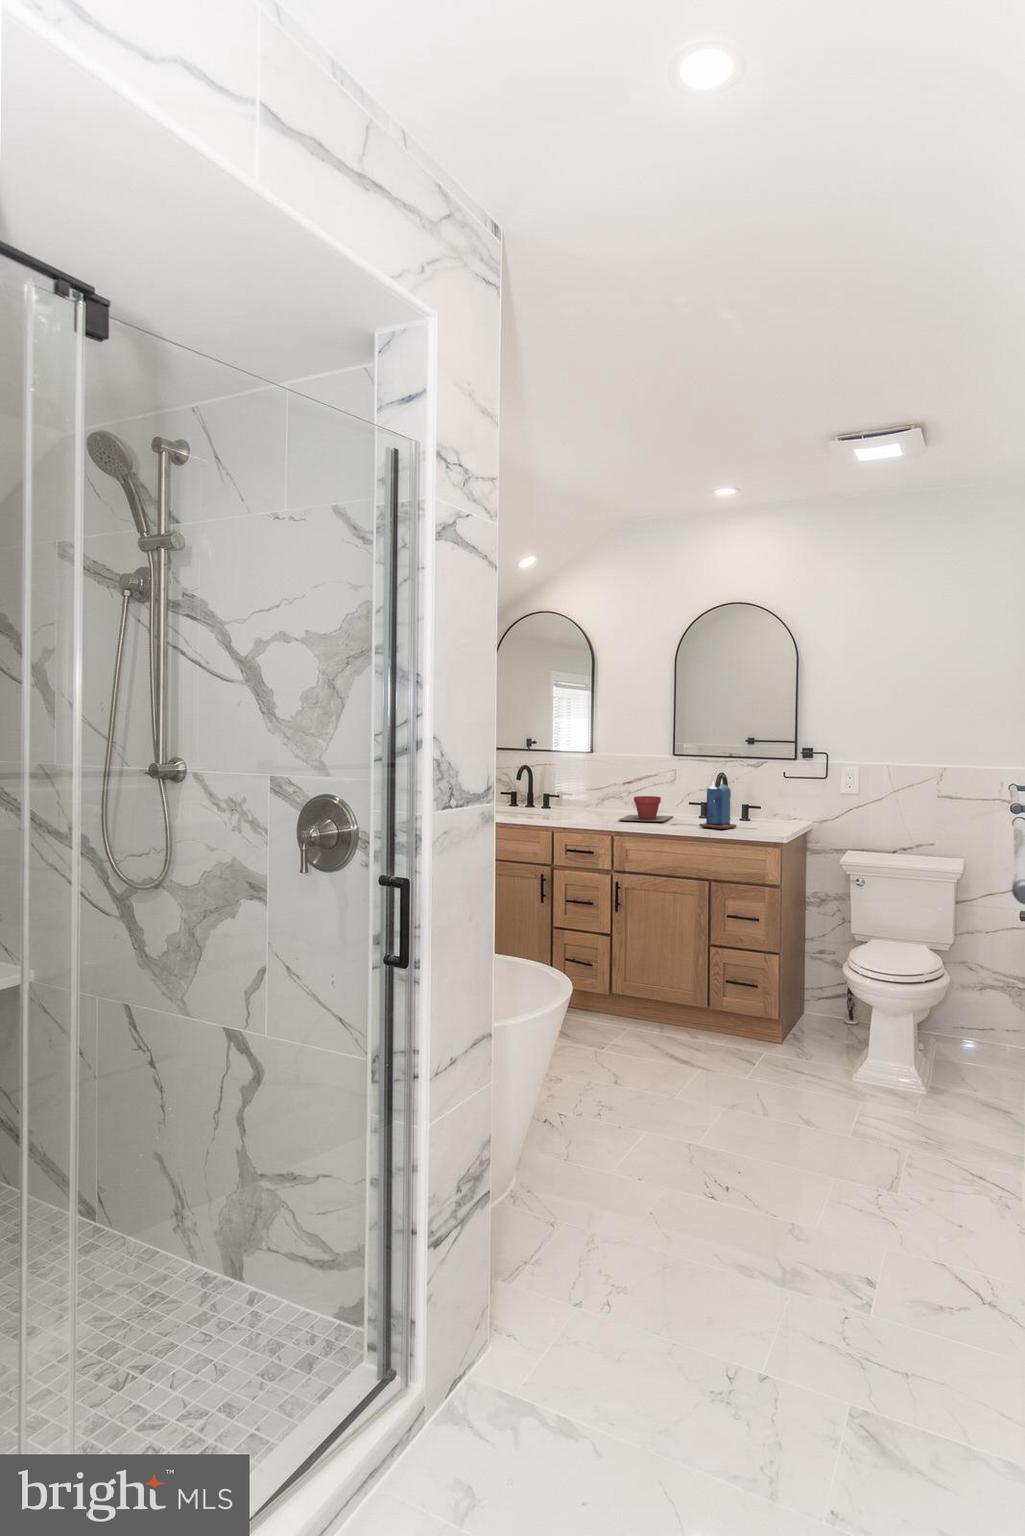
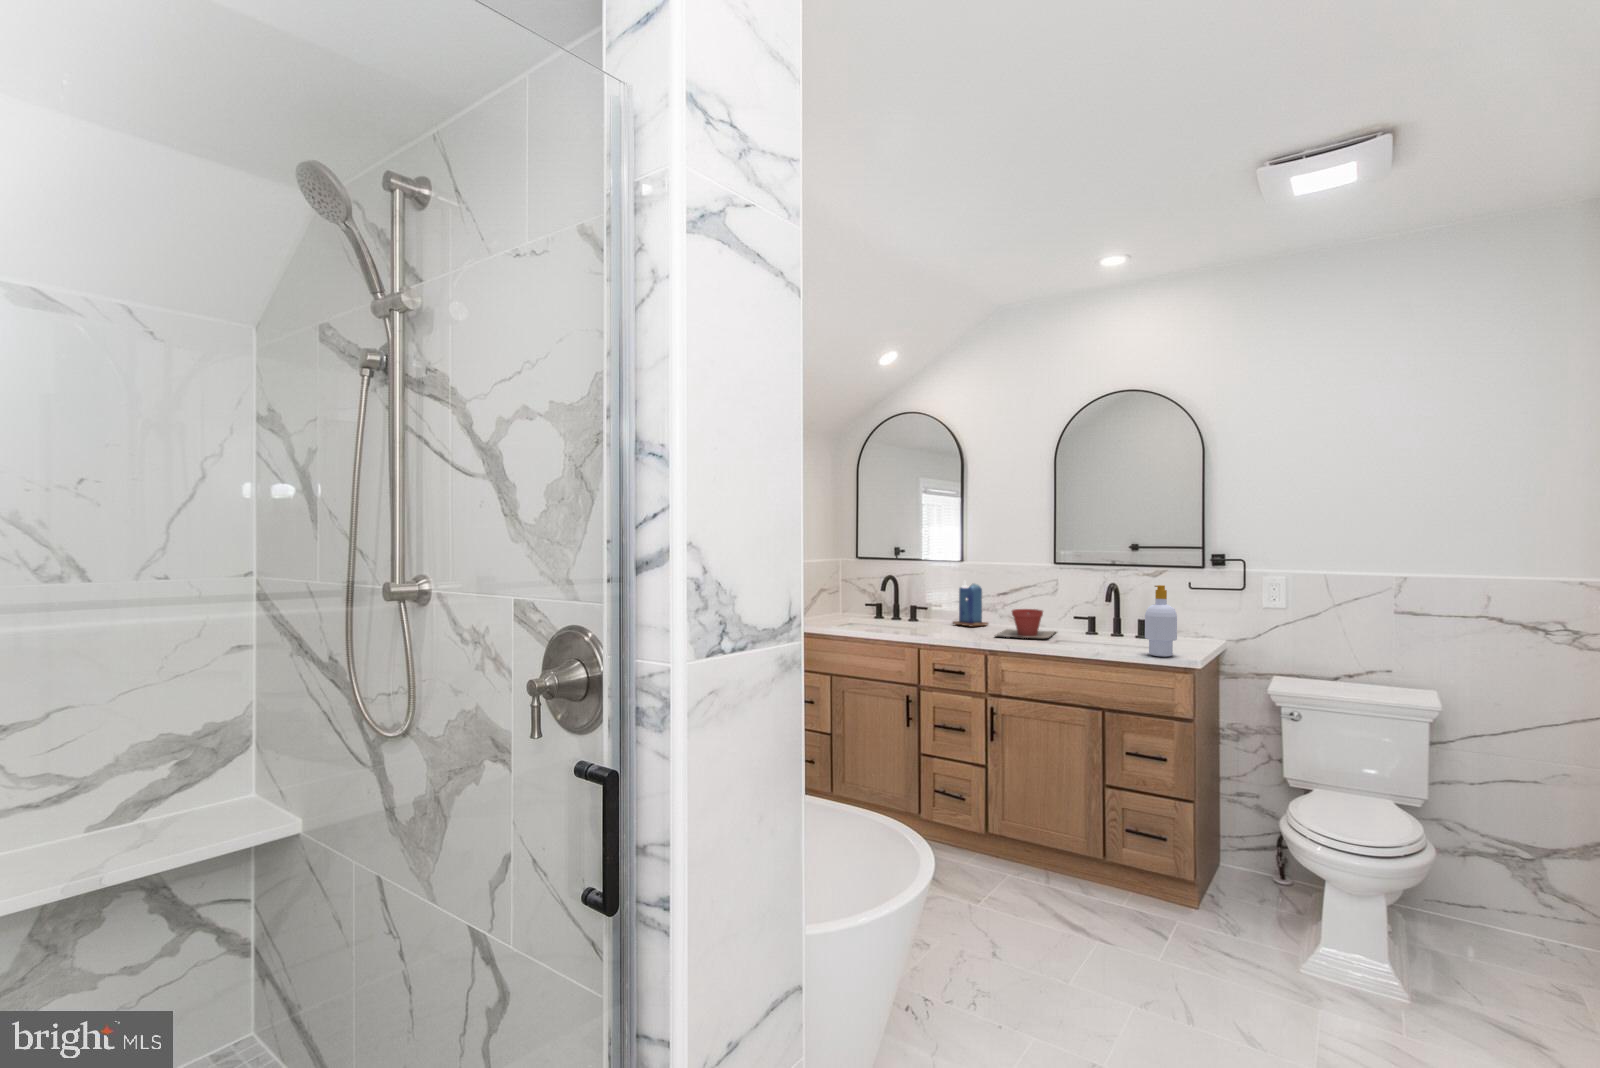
soap bottle: none [742,774,768,834] -> present [1145,585,1177,657]
candle: present [699,781,737,829] -> present [953,582,988,626]

